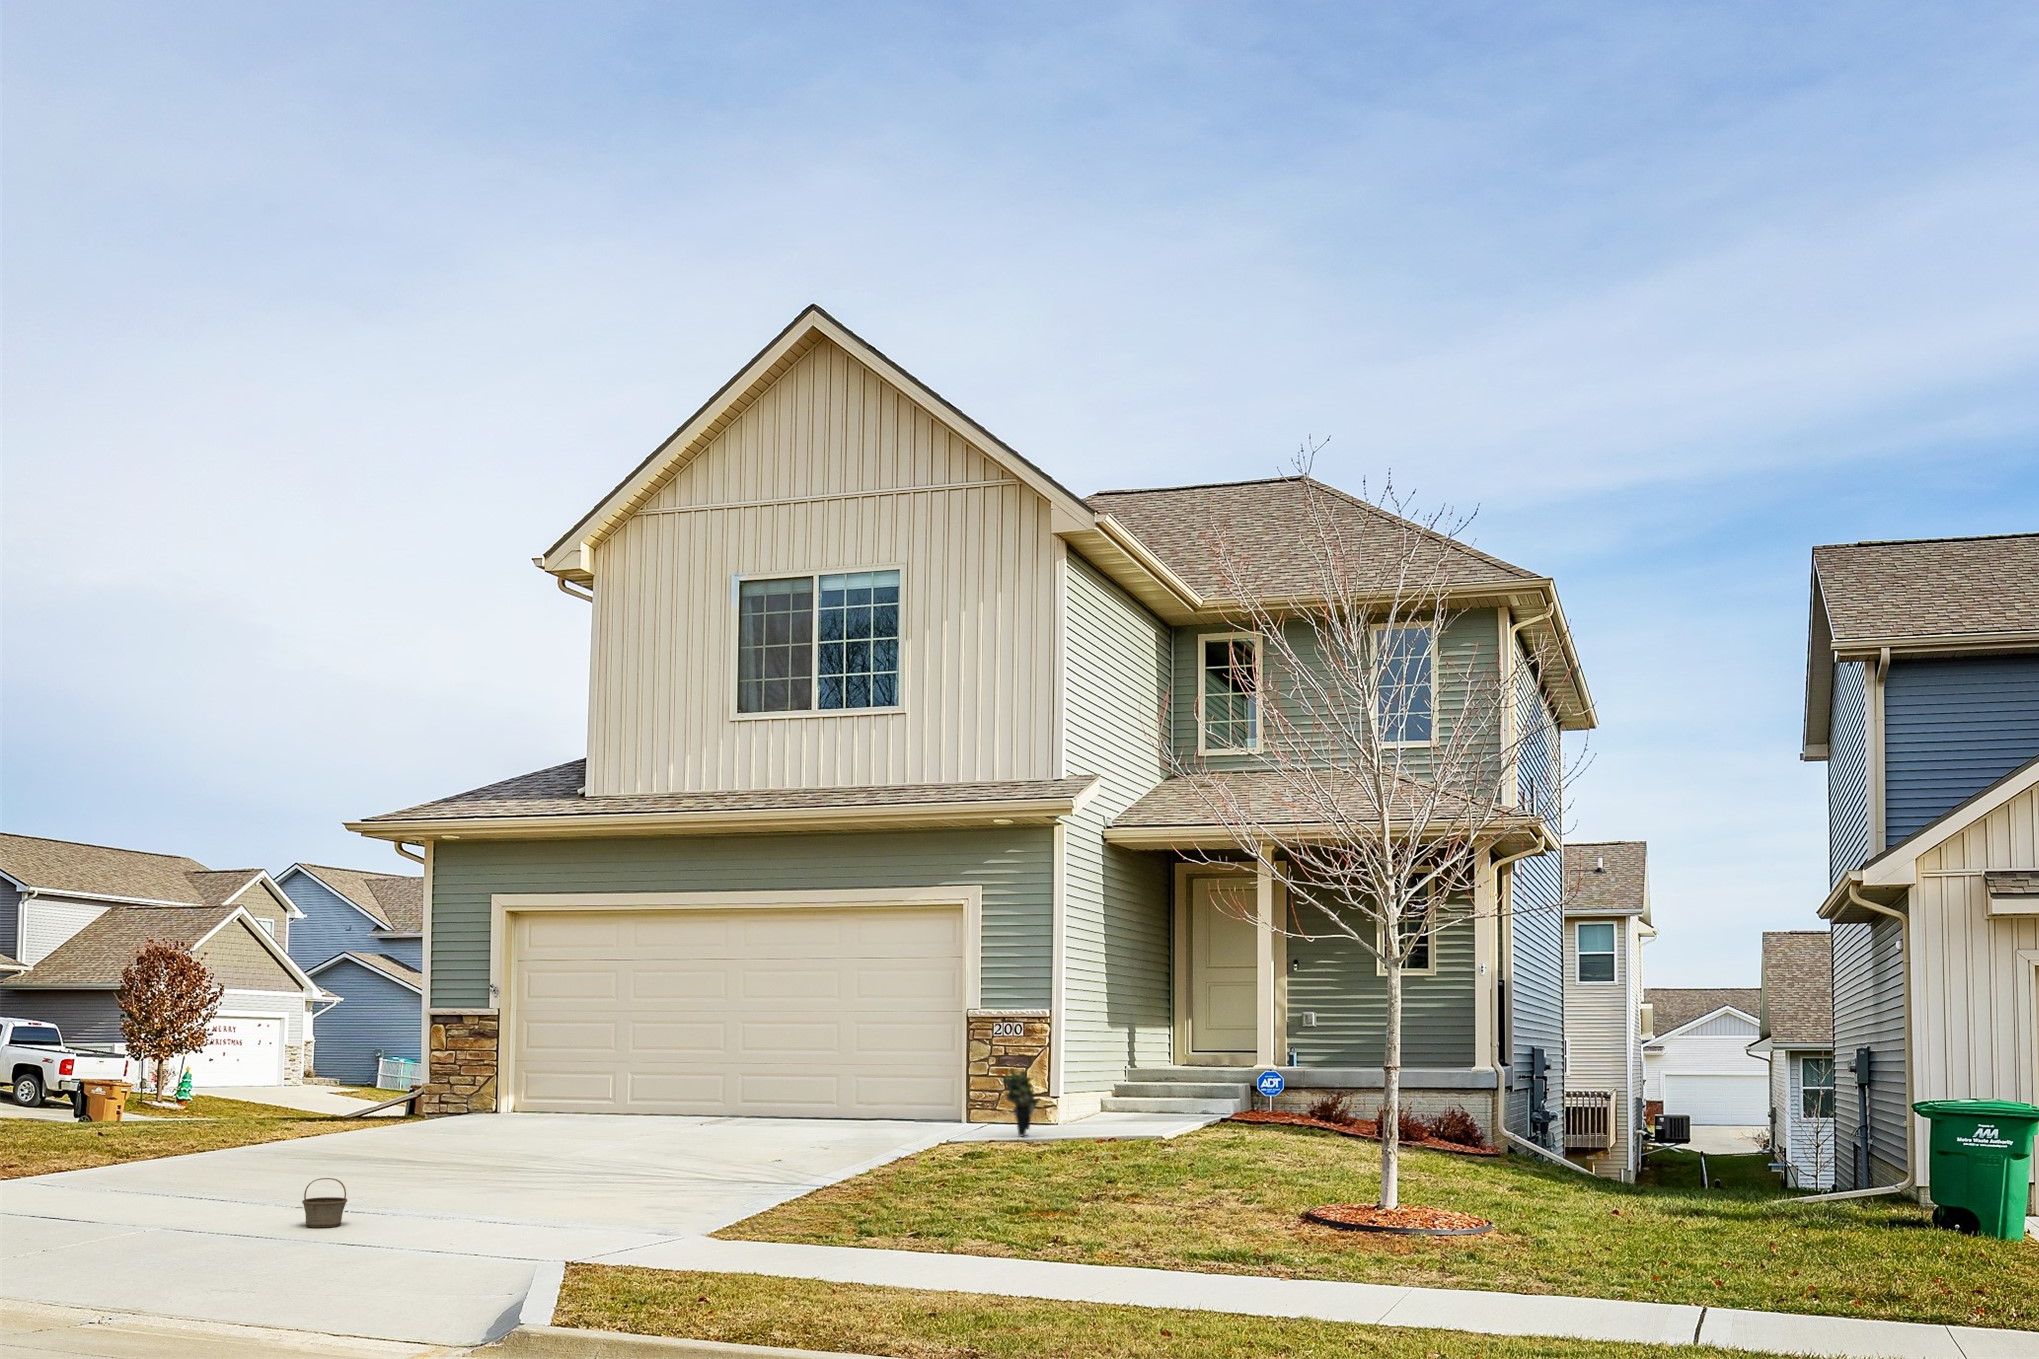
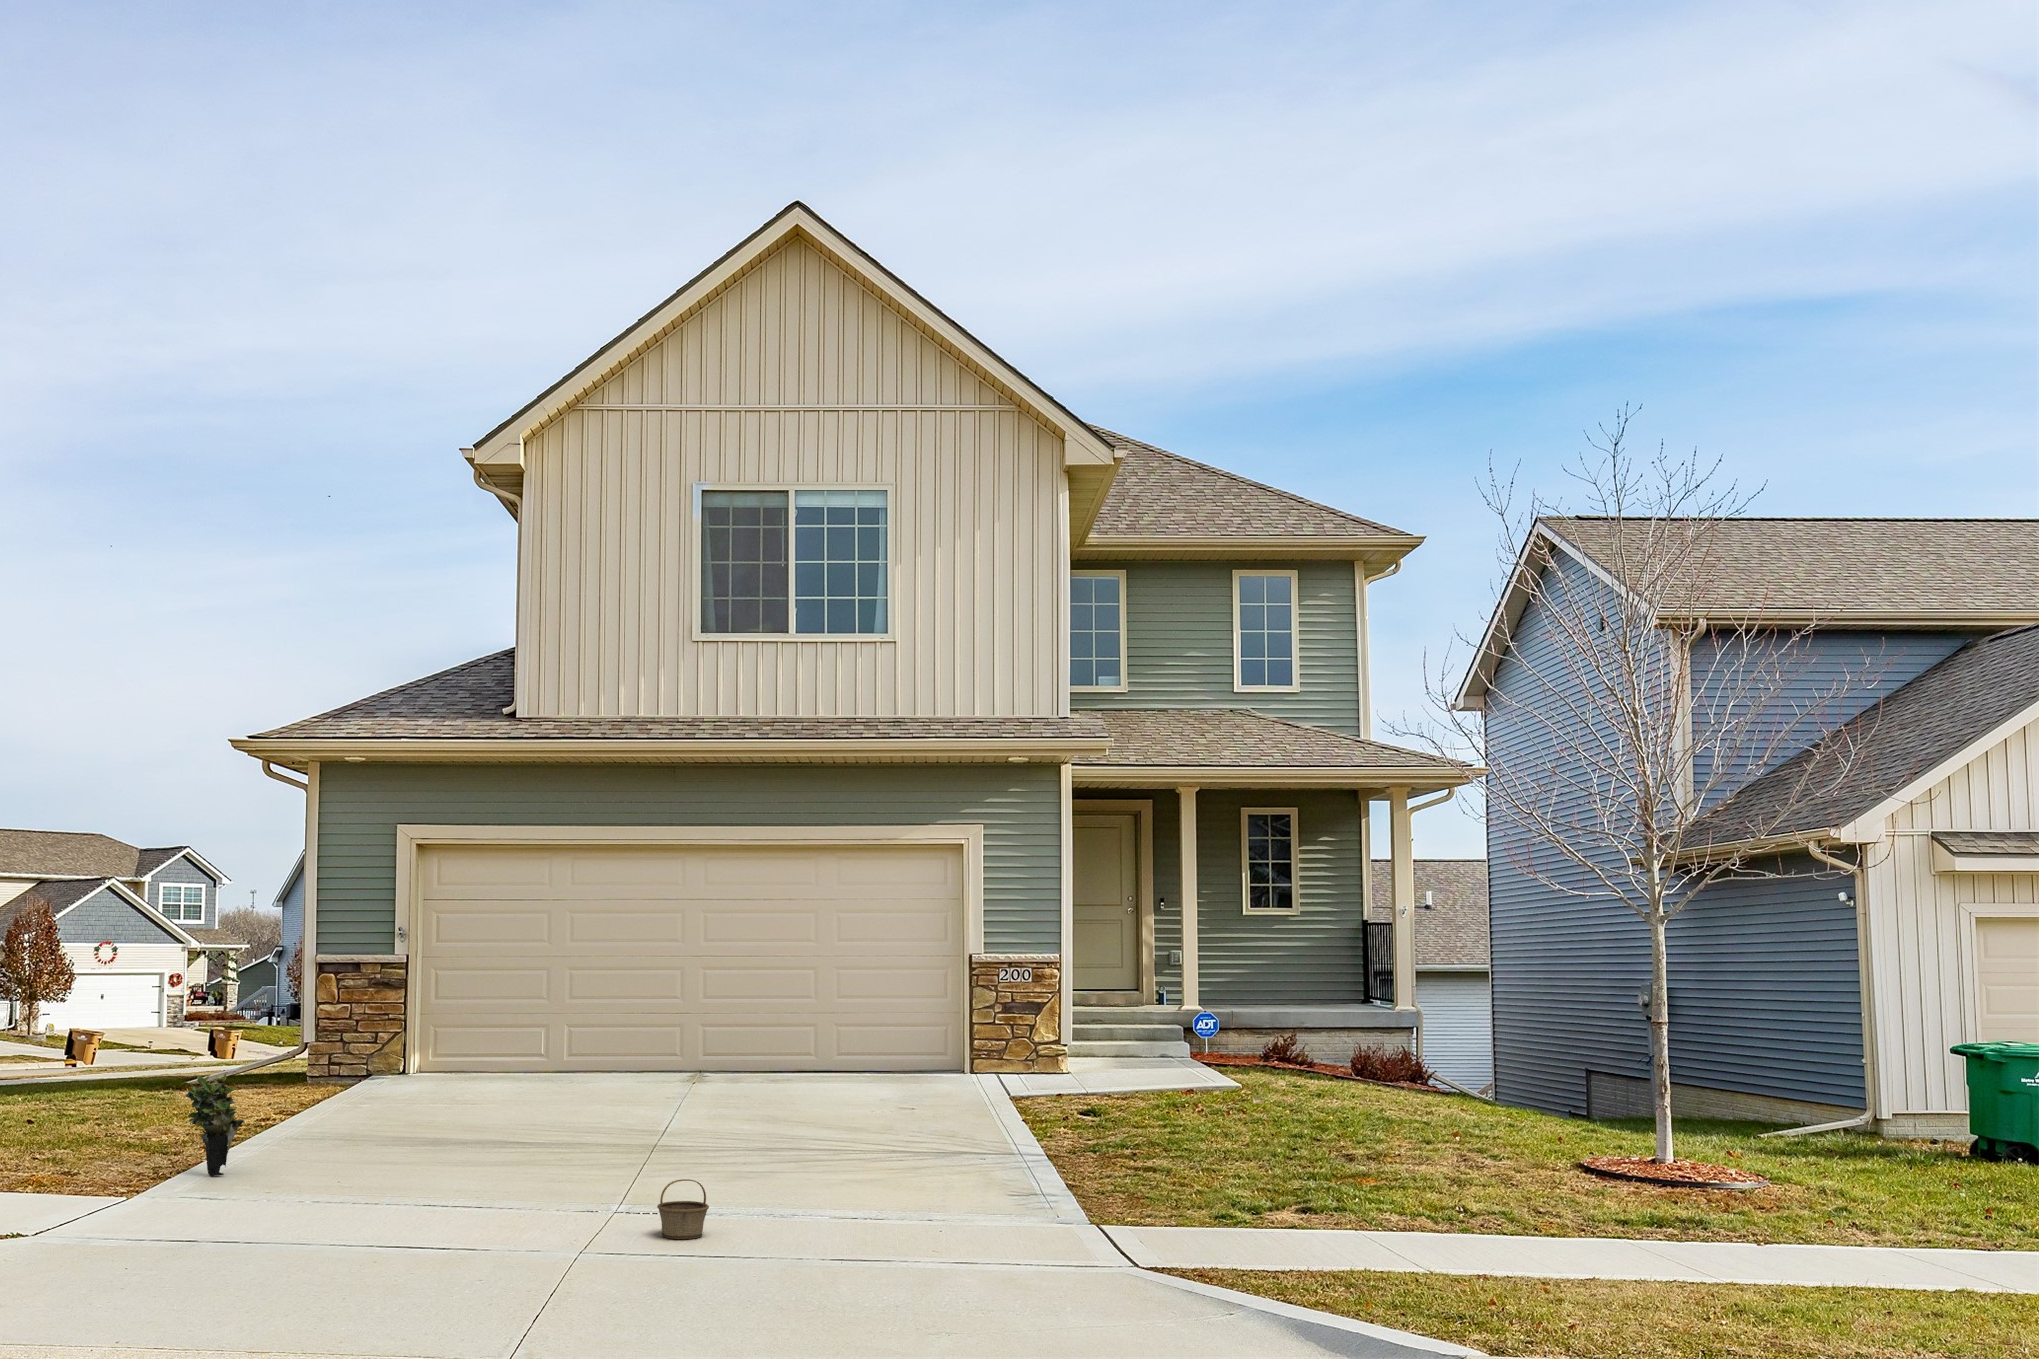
potted plant: present [1003,1069,1039,1136] -> present [185,1074,244,1177]

